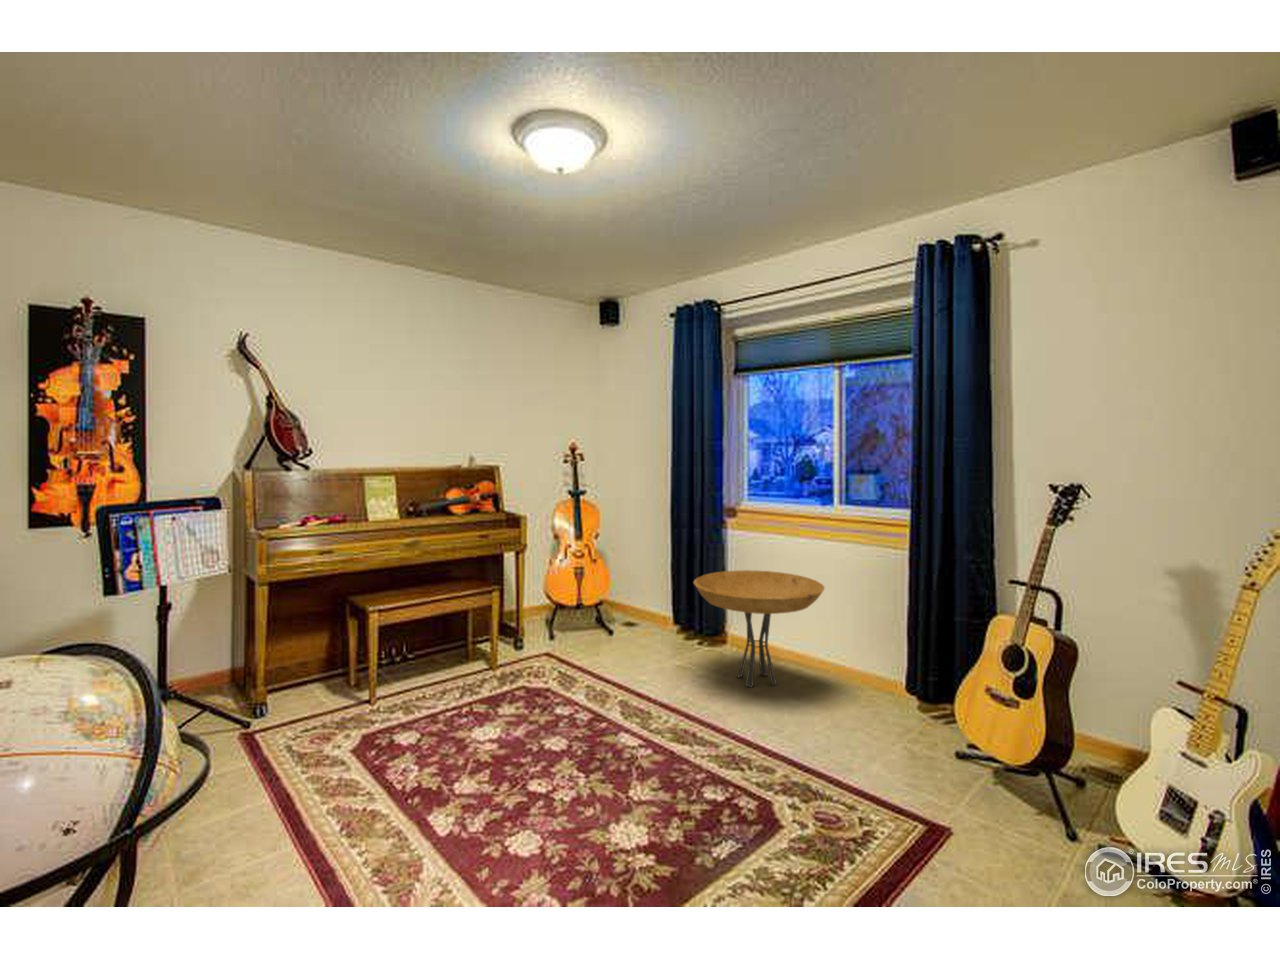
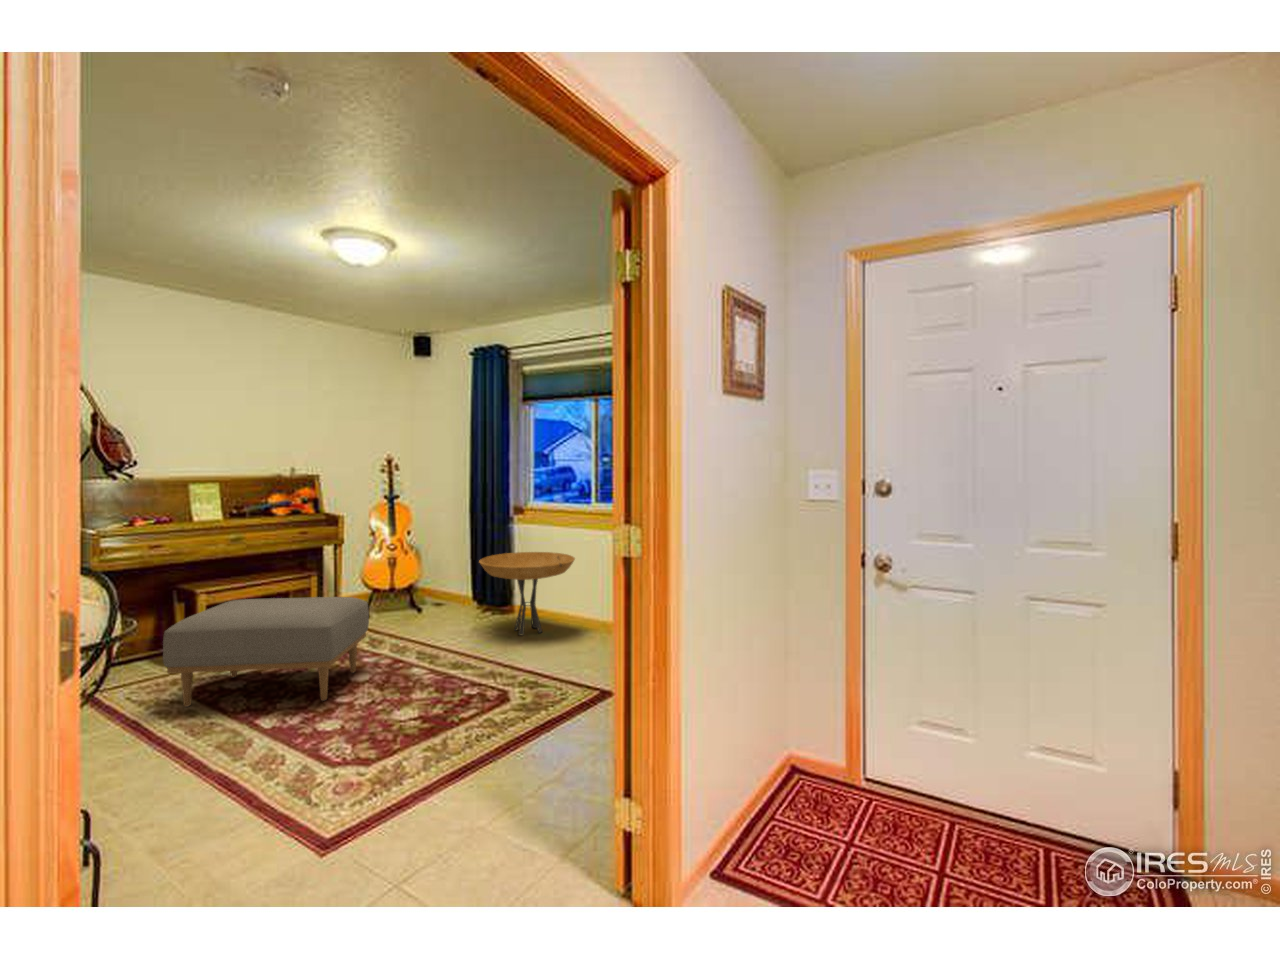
ottoman: none [325,627,565,783] -> present [163,597,369,707]

